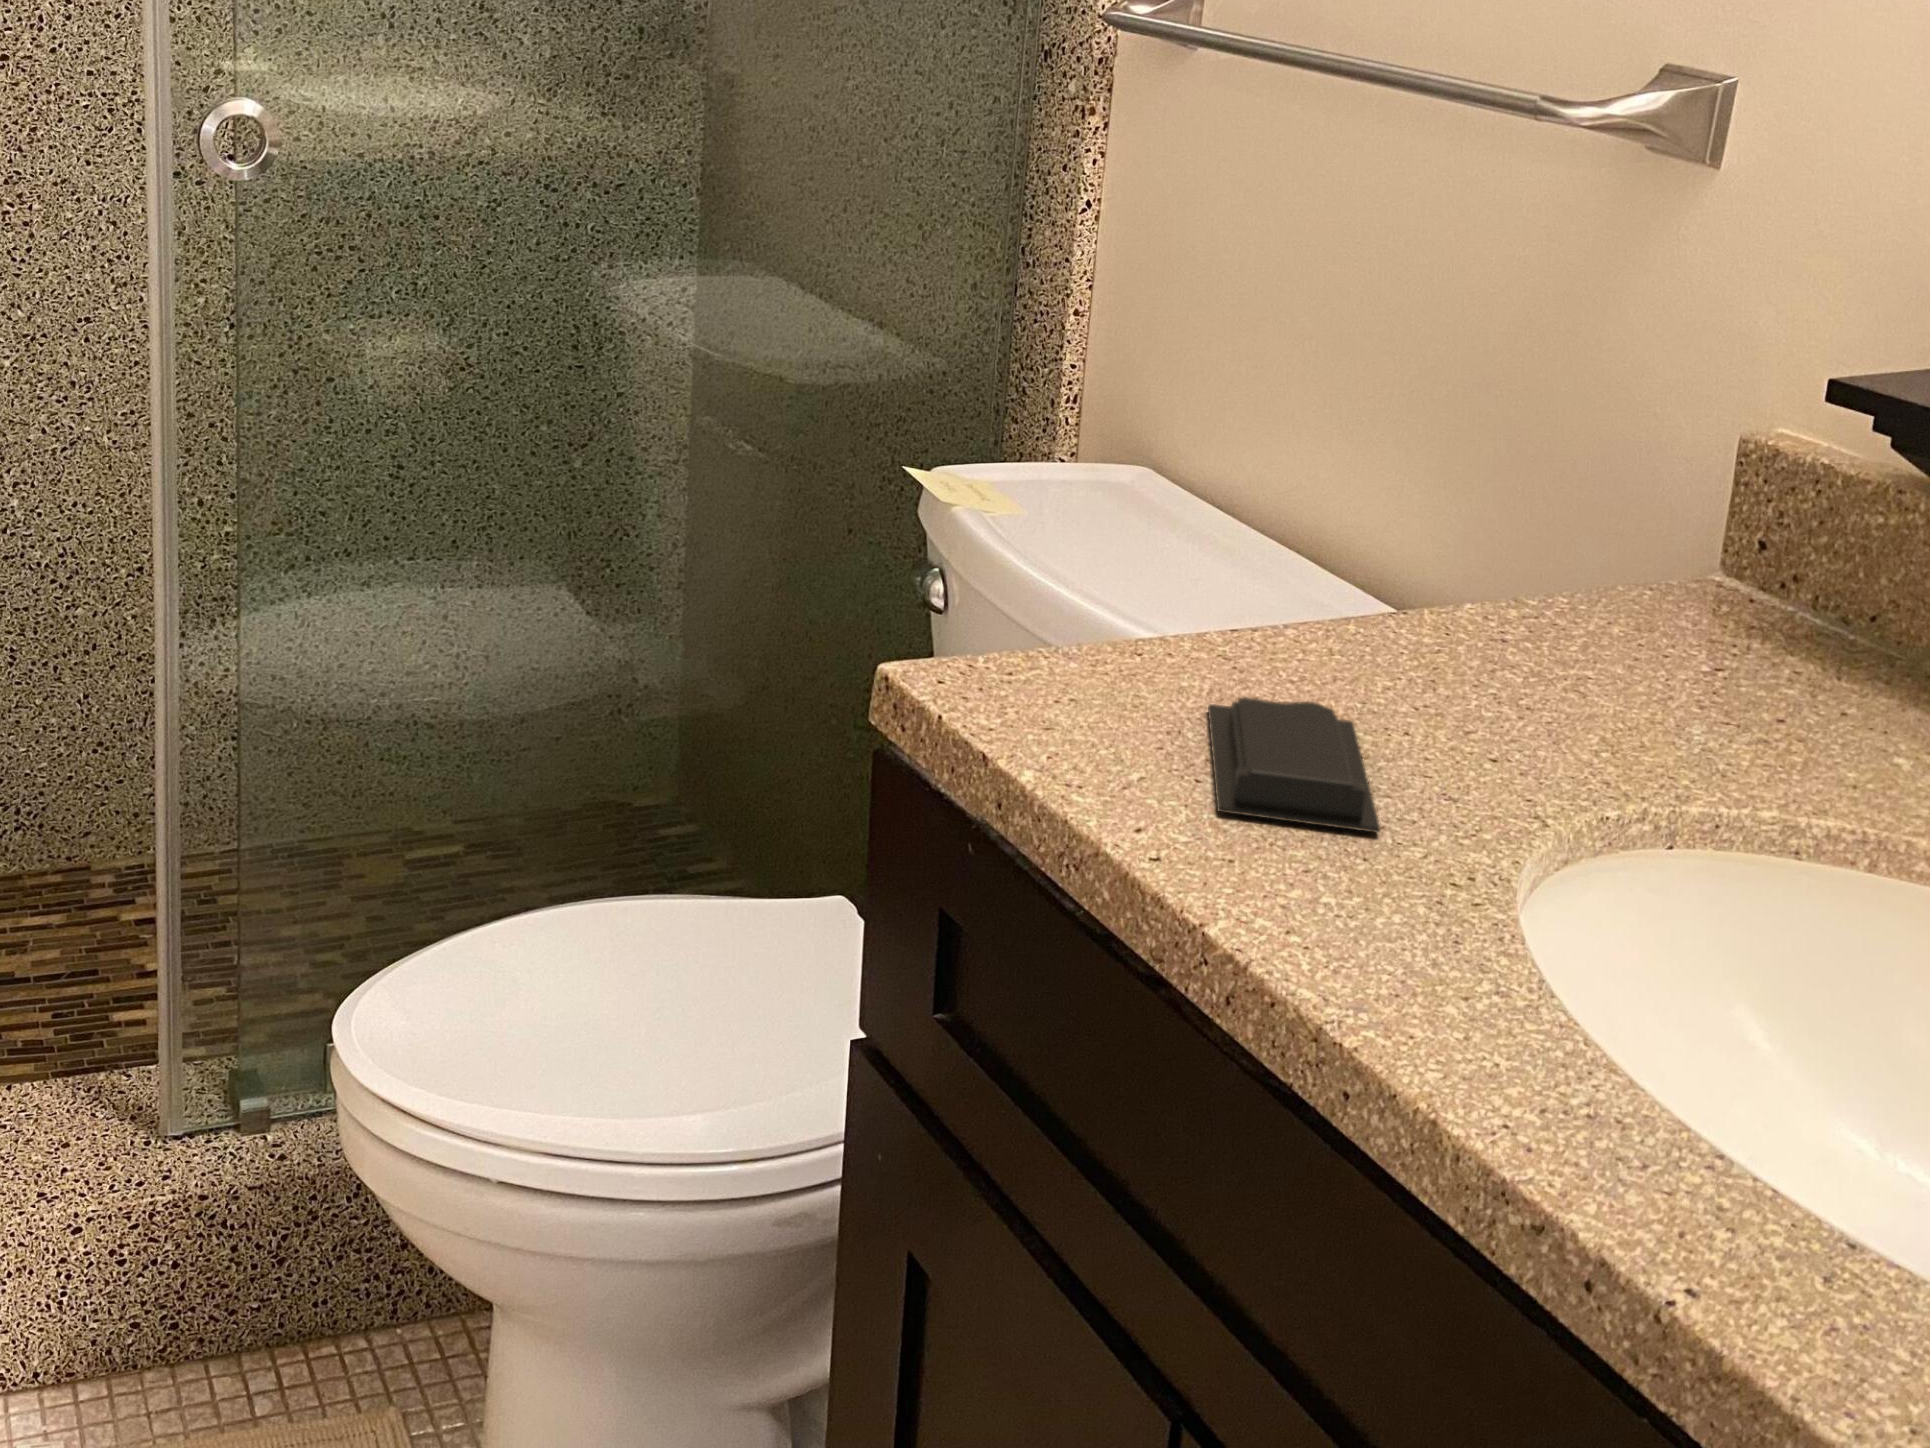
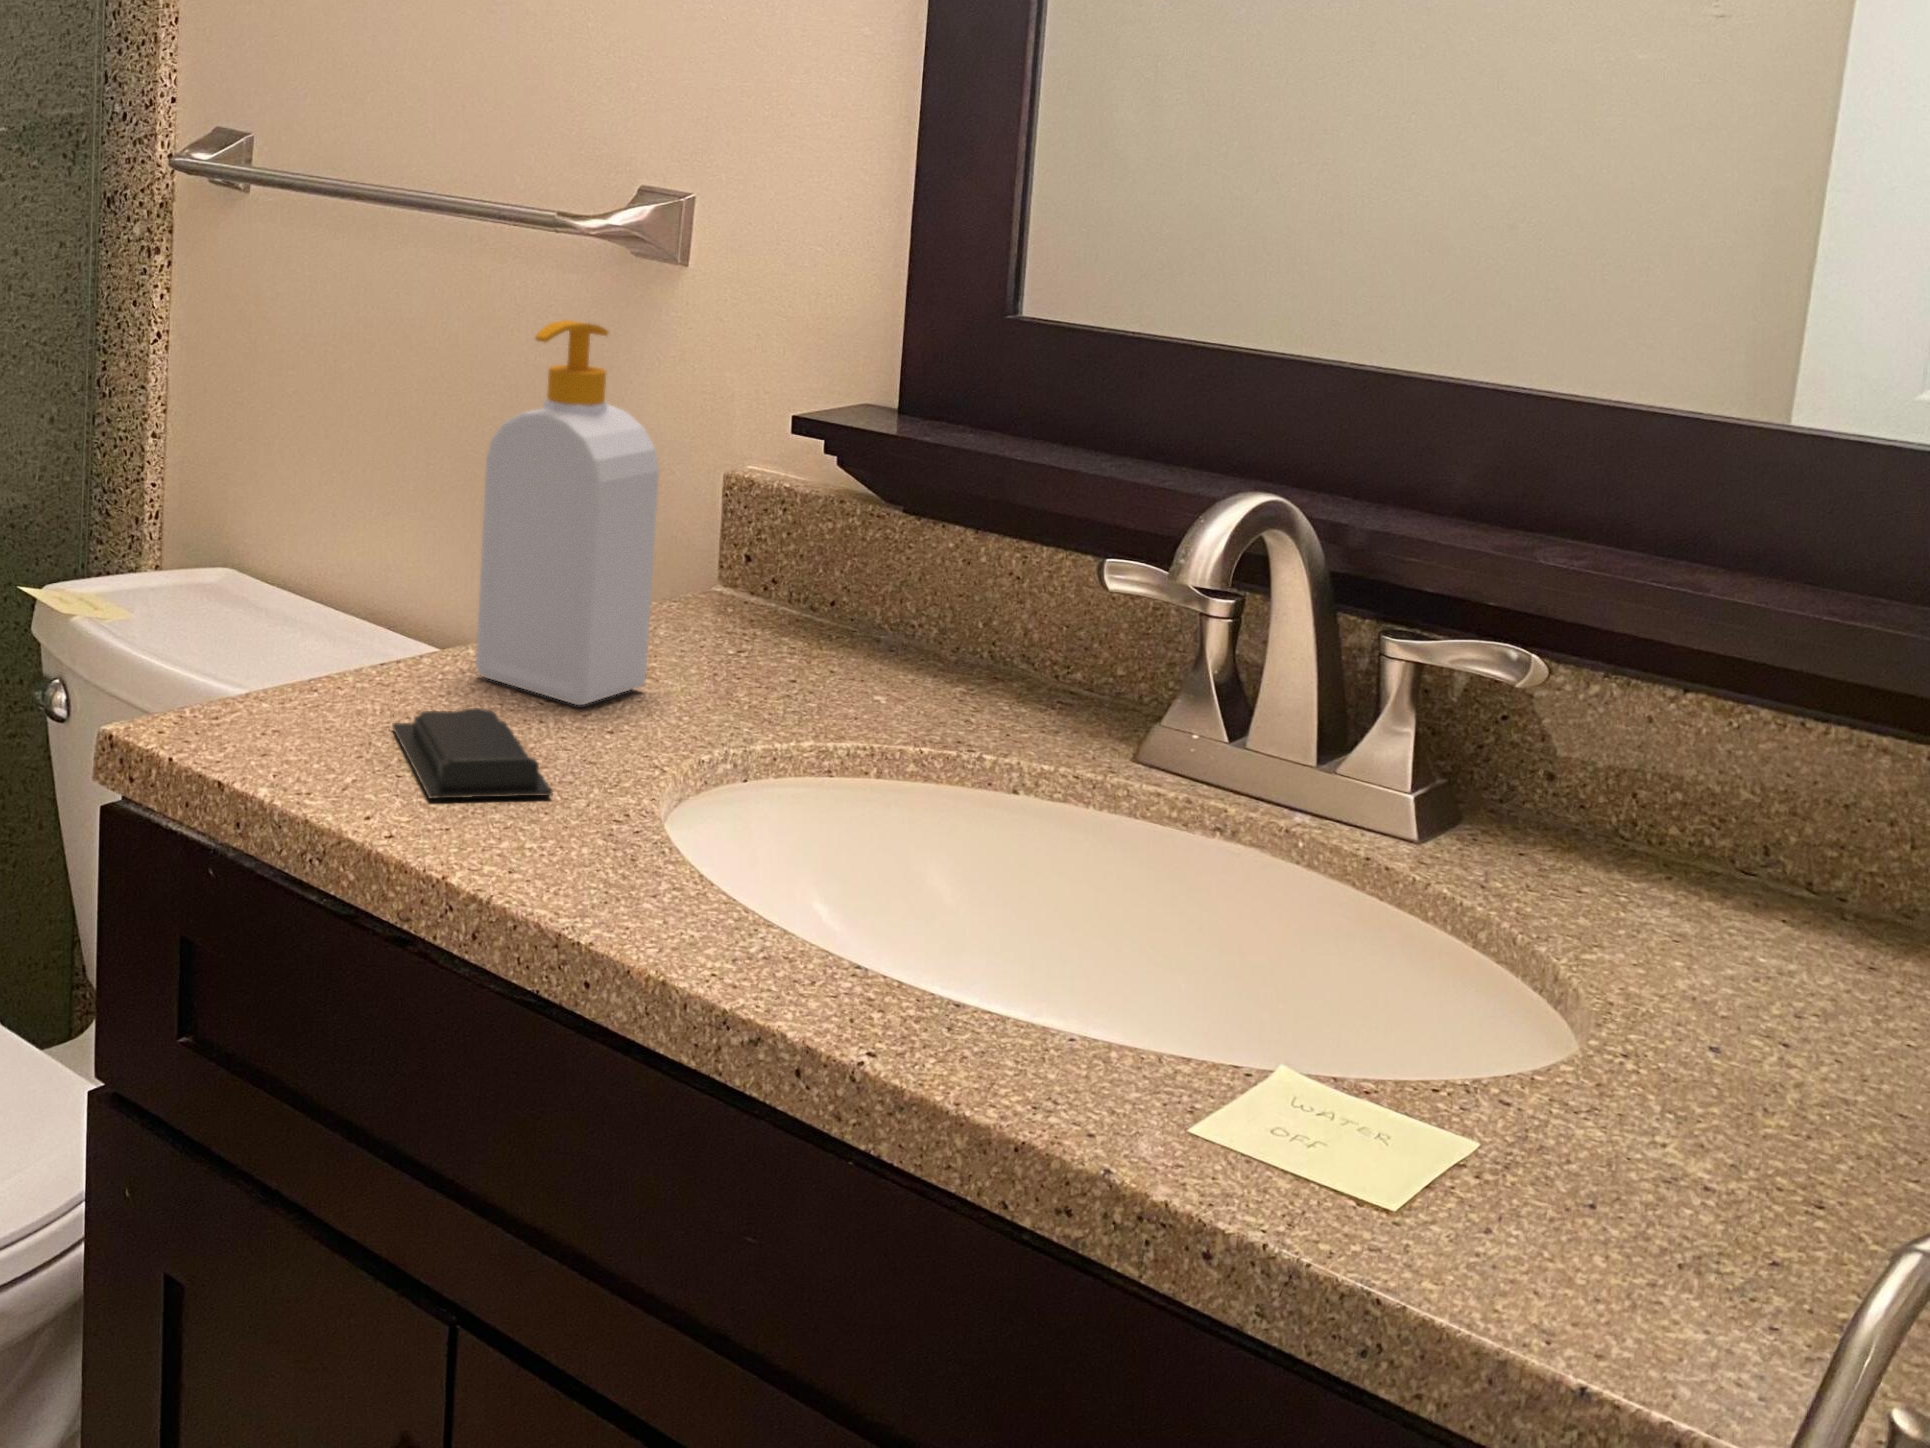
soap bottle: none [1341,237,1602,712] -> present [476,320,659,705]

